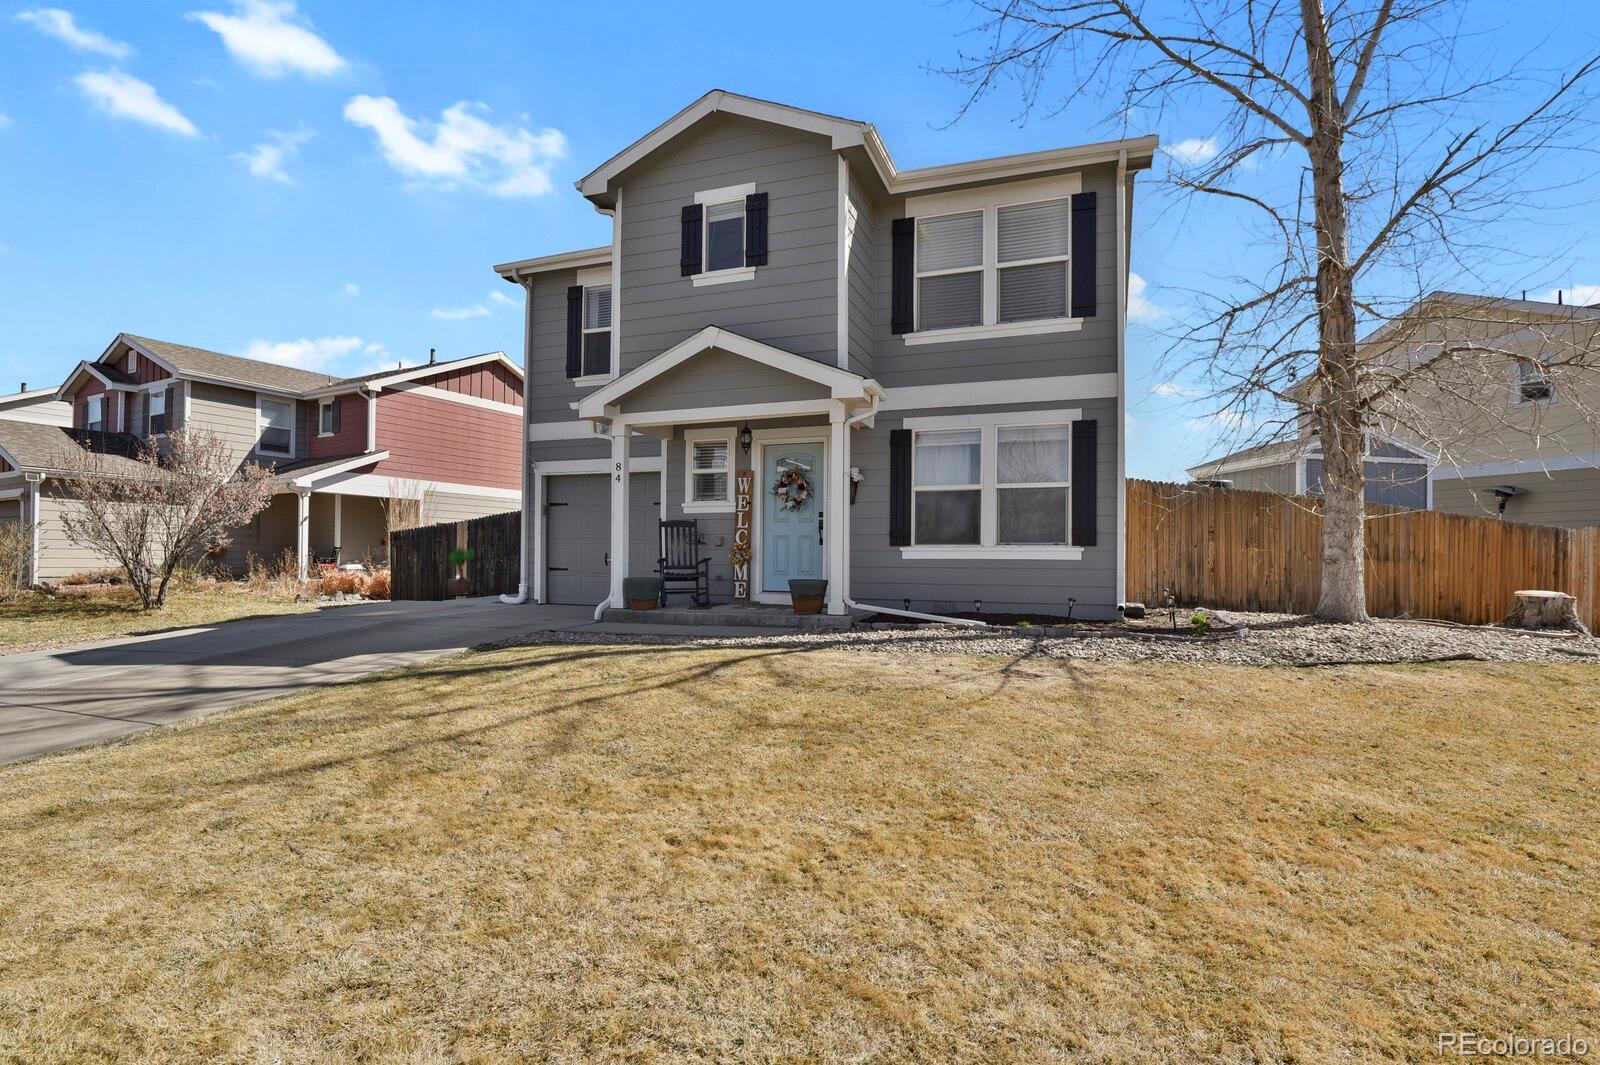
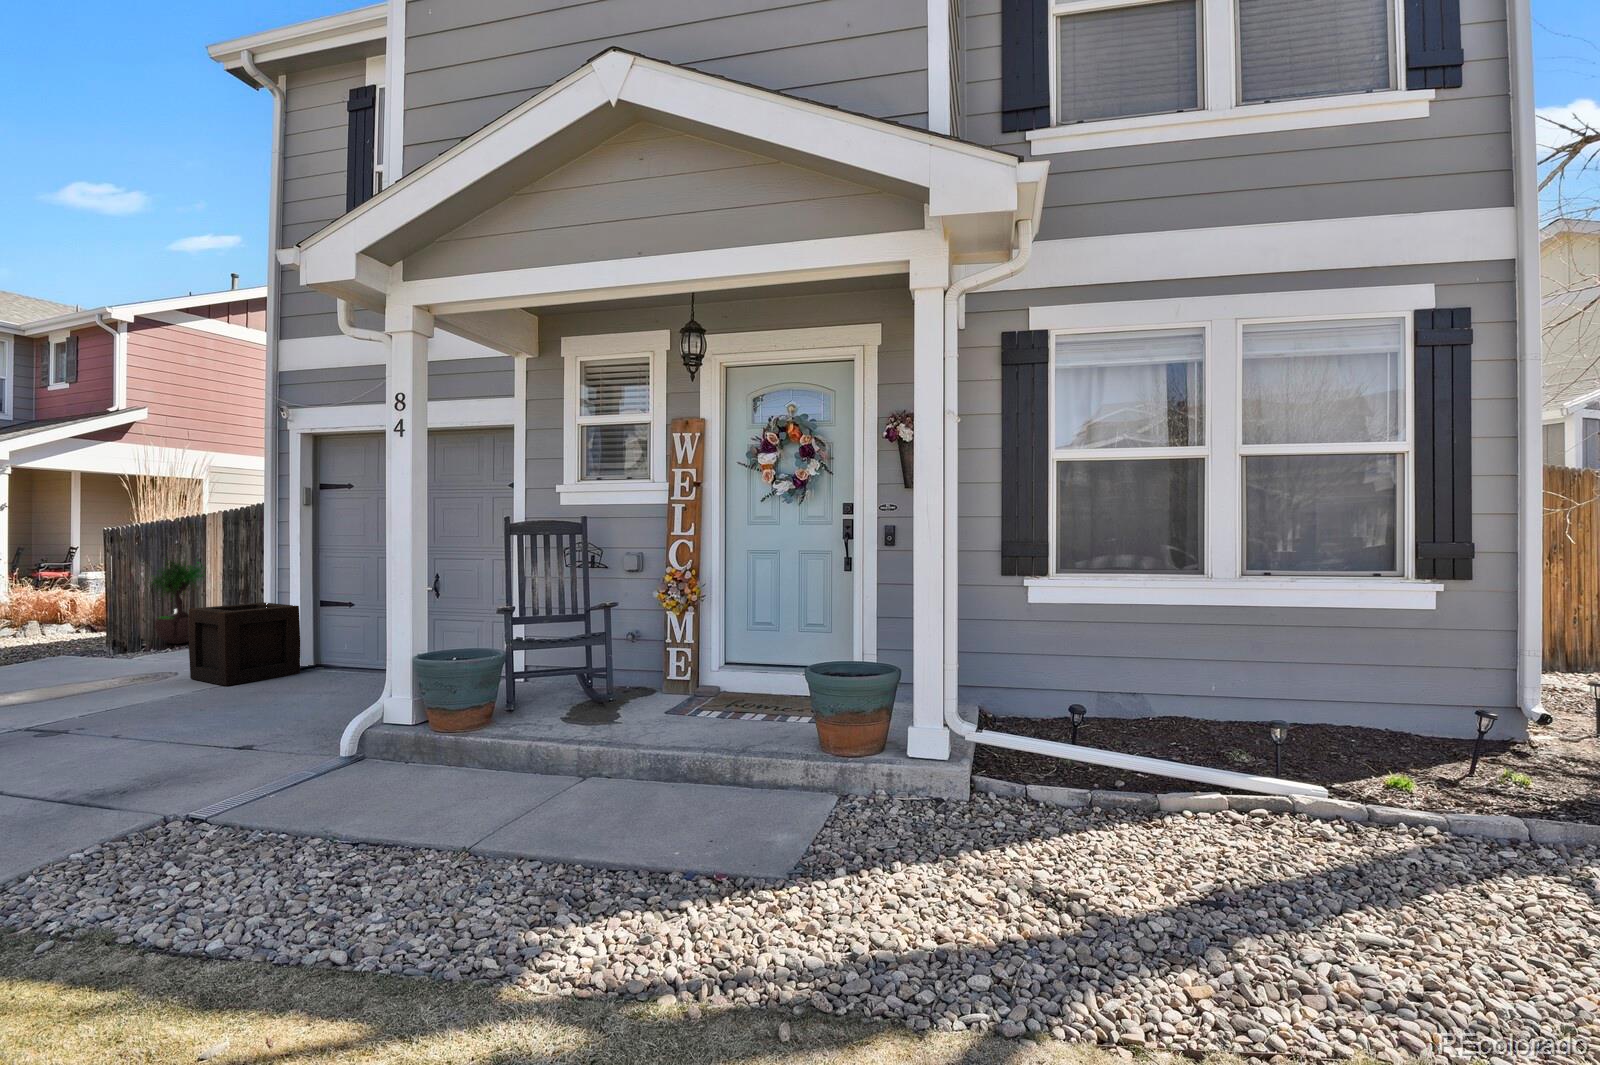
wooden crate: none [489,567,543,607] -> present [189,602,300,686]

